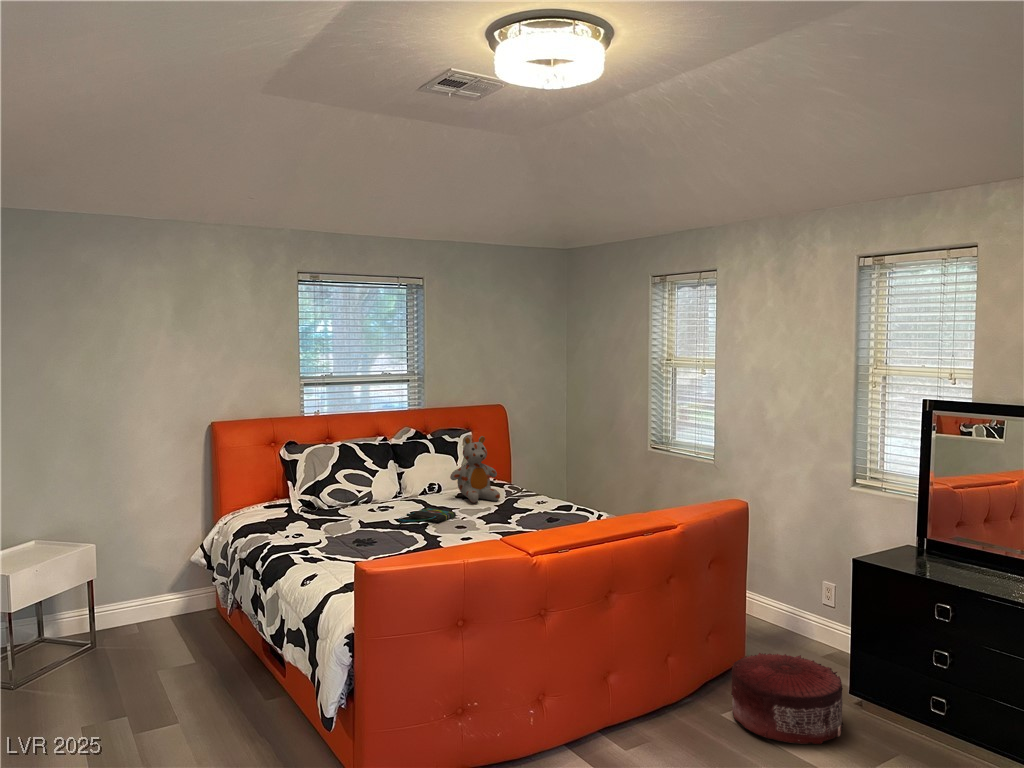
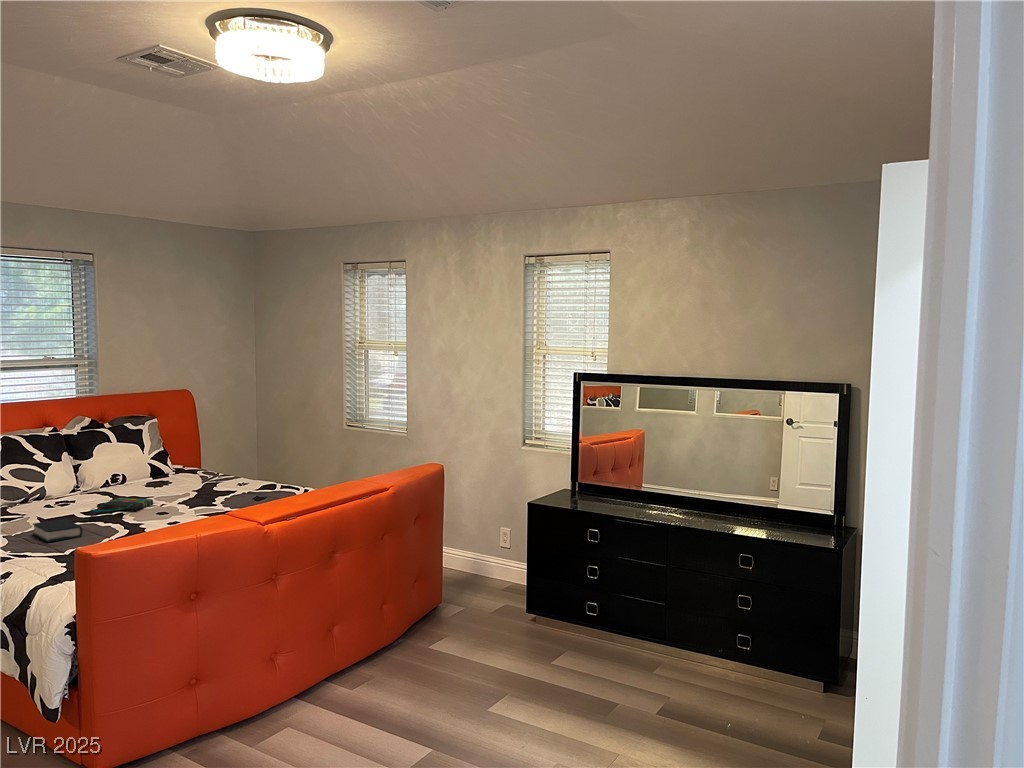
stuffed bear: present [450,436,500,503] -> none [140,421,197,490]
book: none [347,526,386,548] -> present [33,519,83,542]
pouf: present [731,653,843,744] -> none [435,592,525,663]

